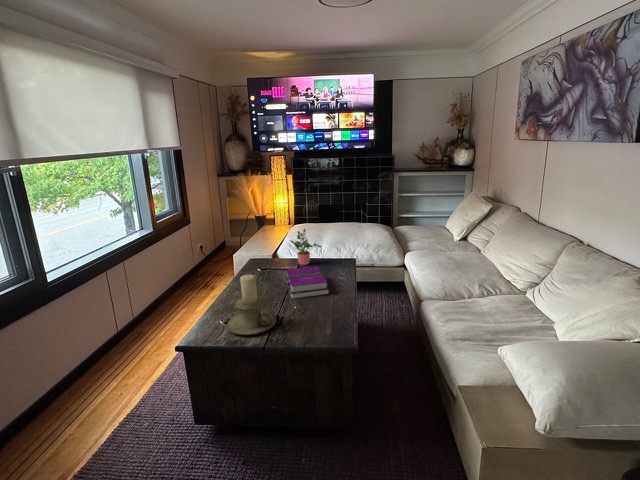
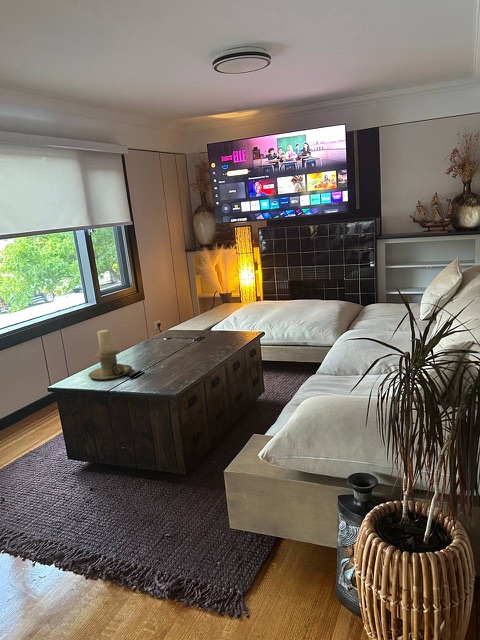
potted plant: present [290,229,321,265] -> none [190,299,223,336]
hardback book: present [285,267,330,299] -> none [162,334,207,360]

